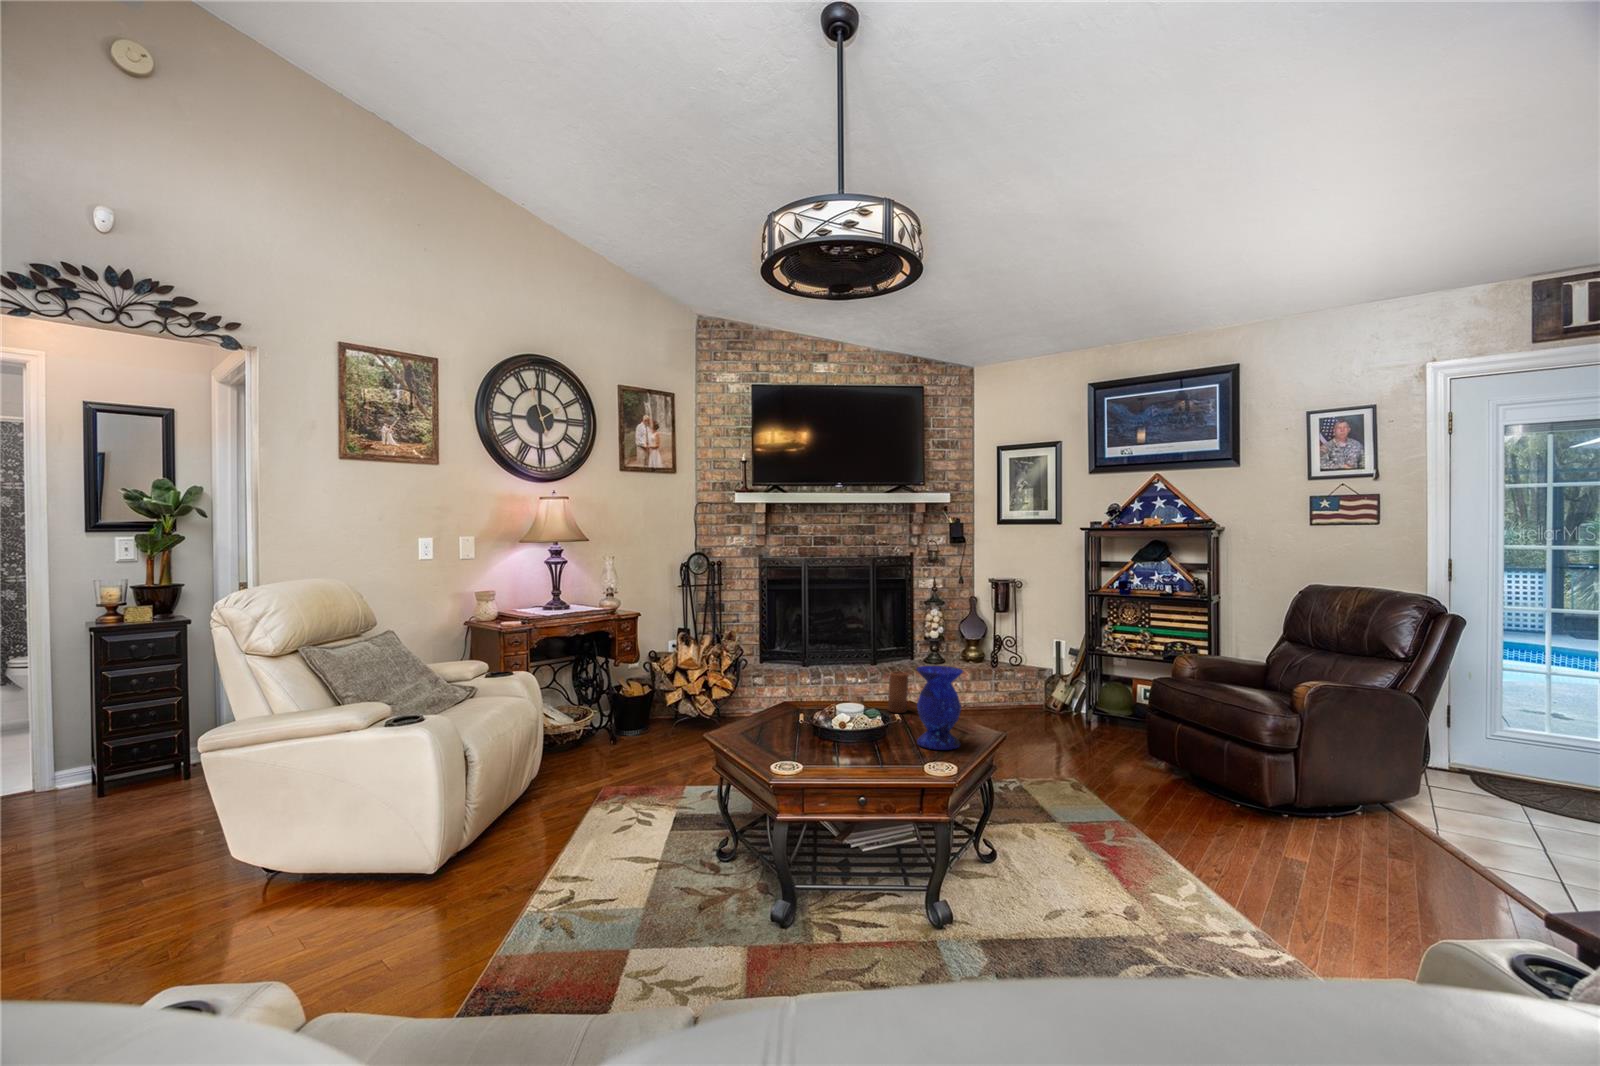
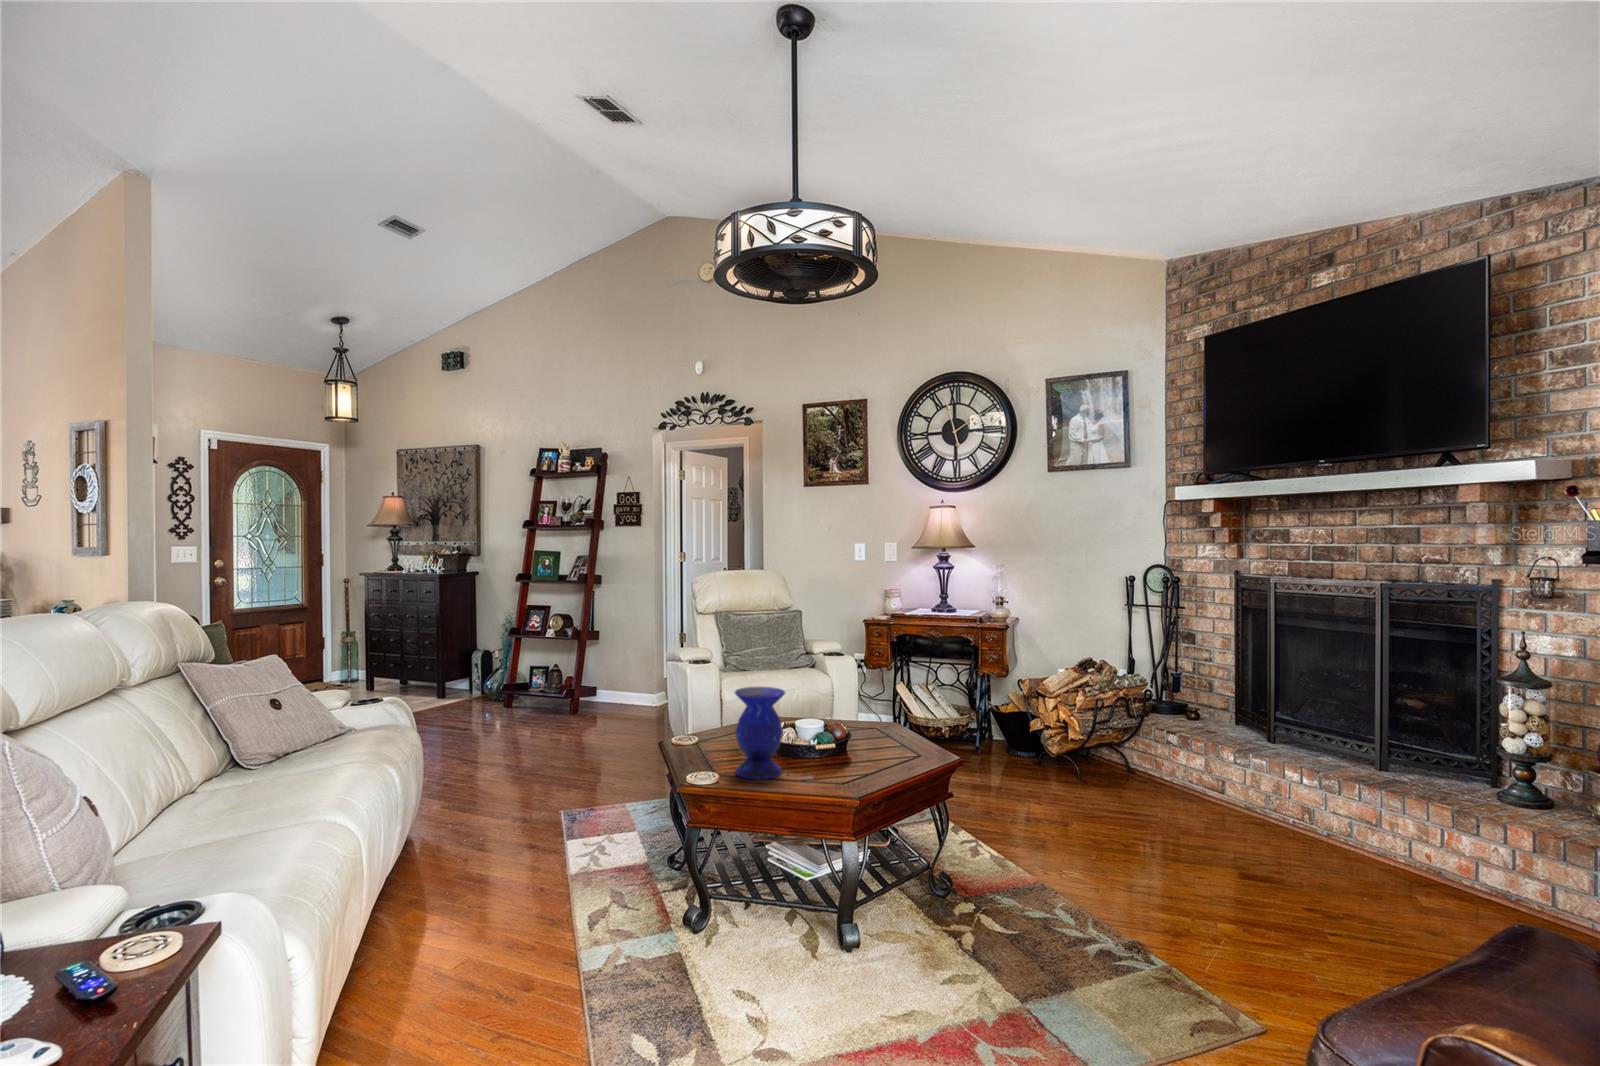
candle: present [888,672,908,713] -> none [869,706,893,756]

